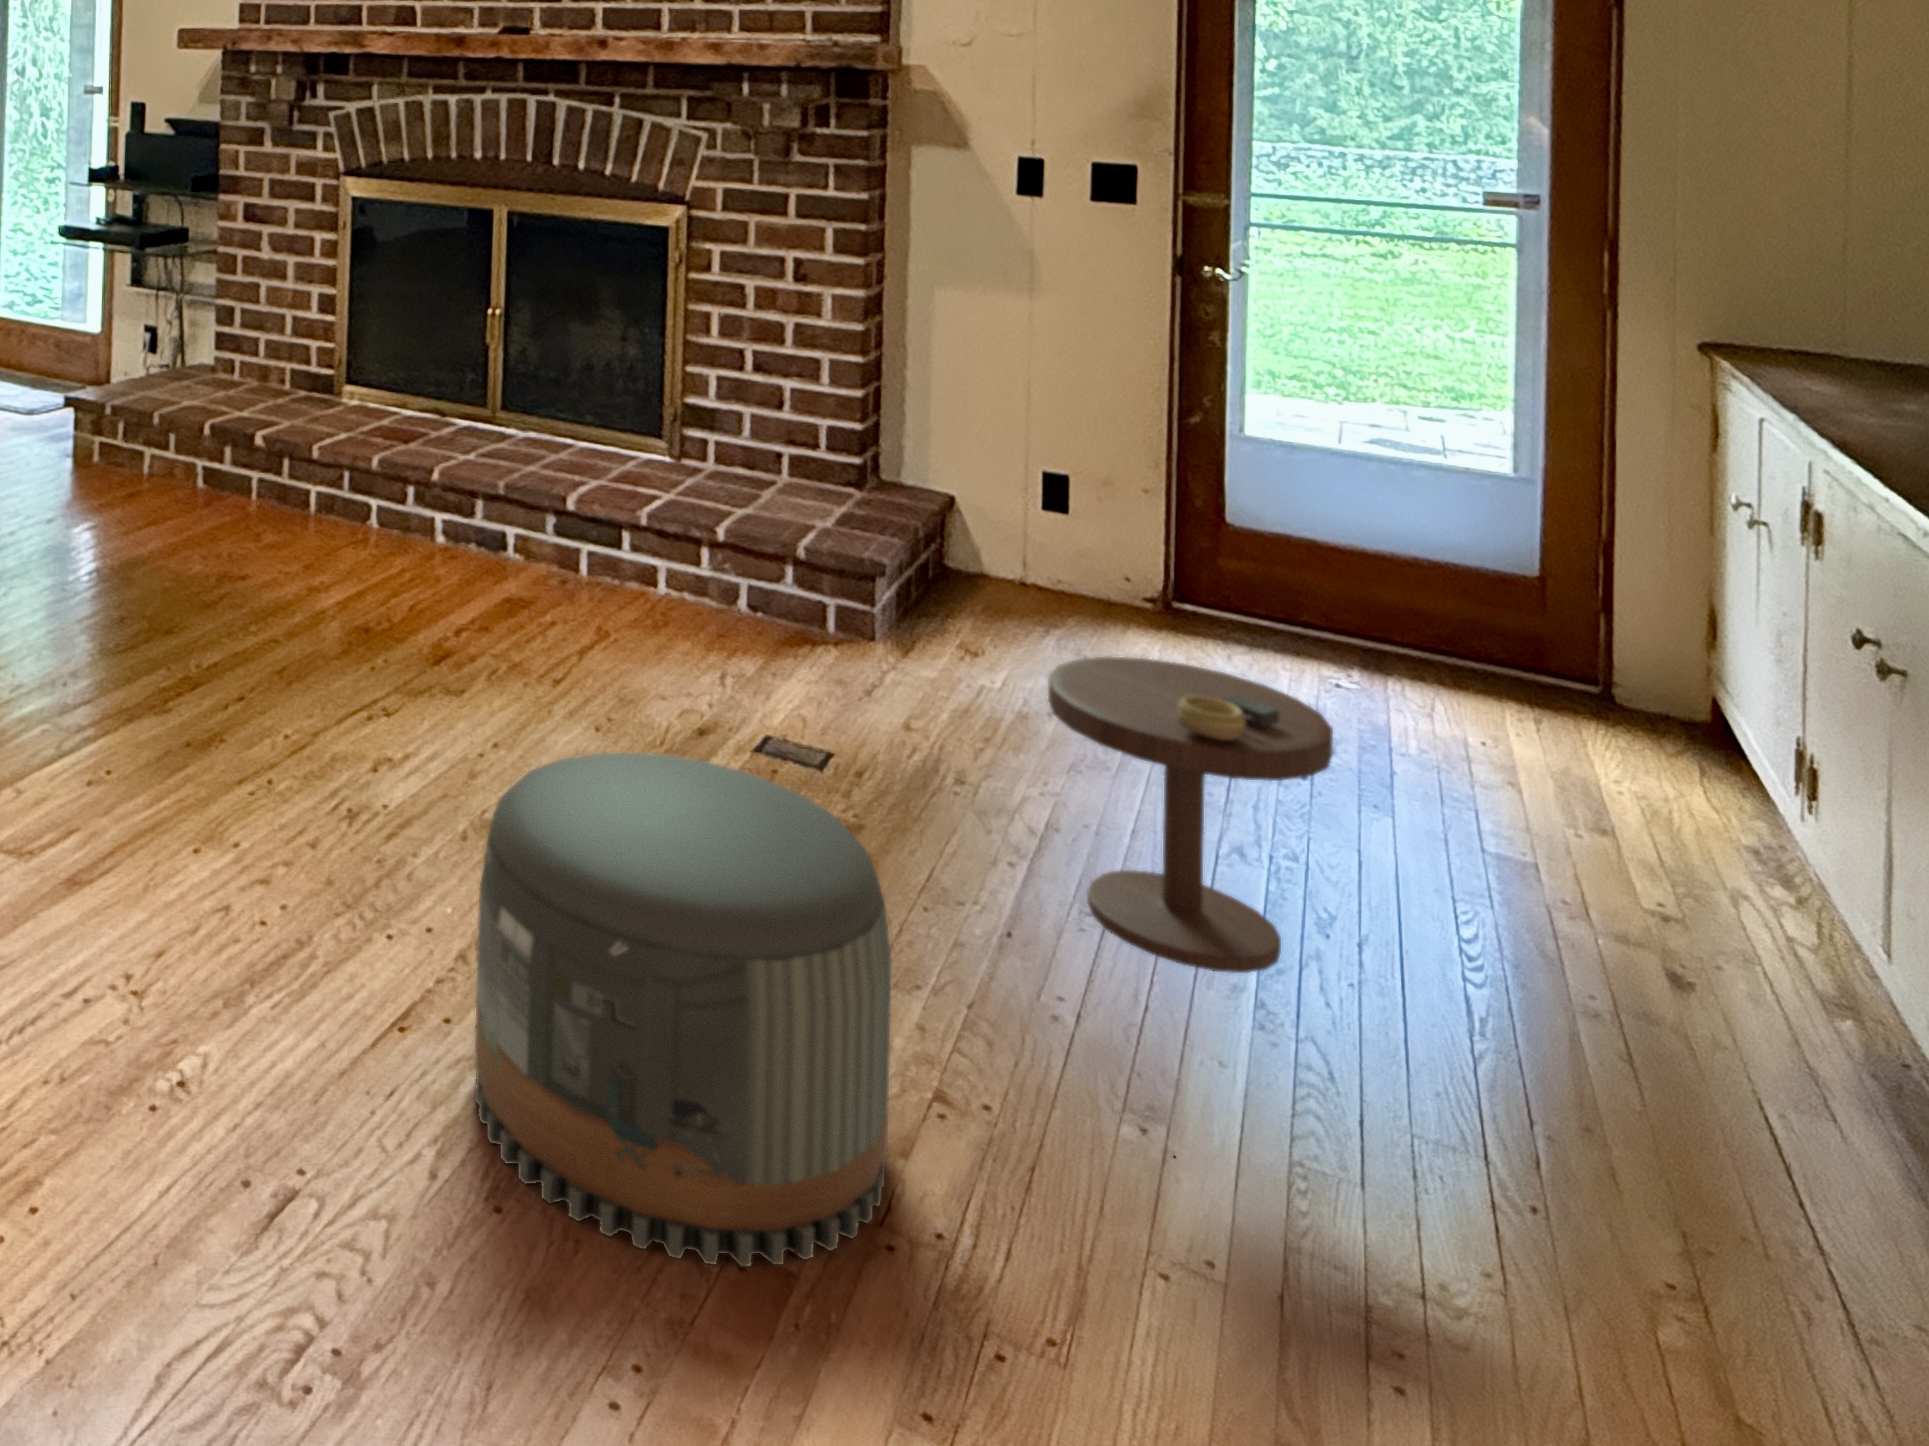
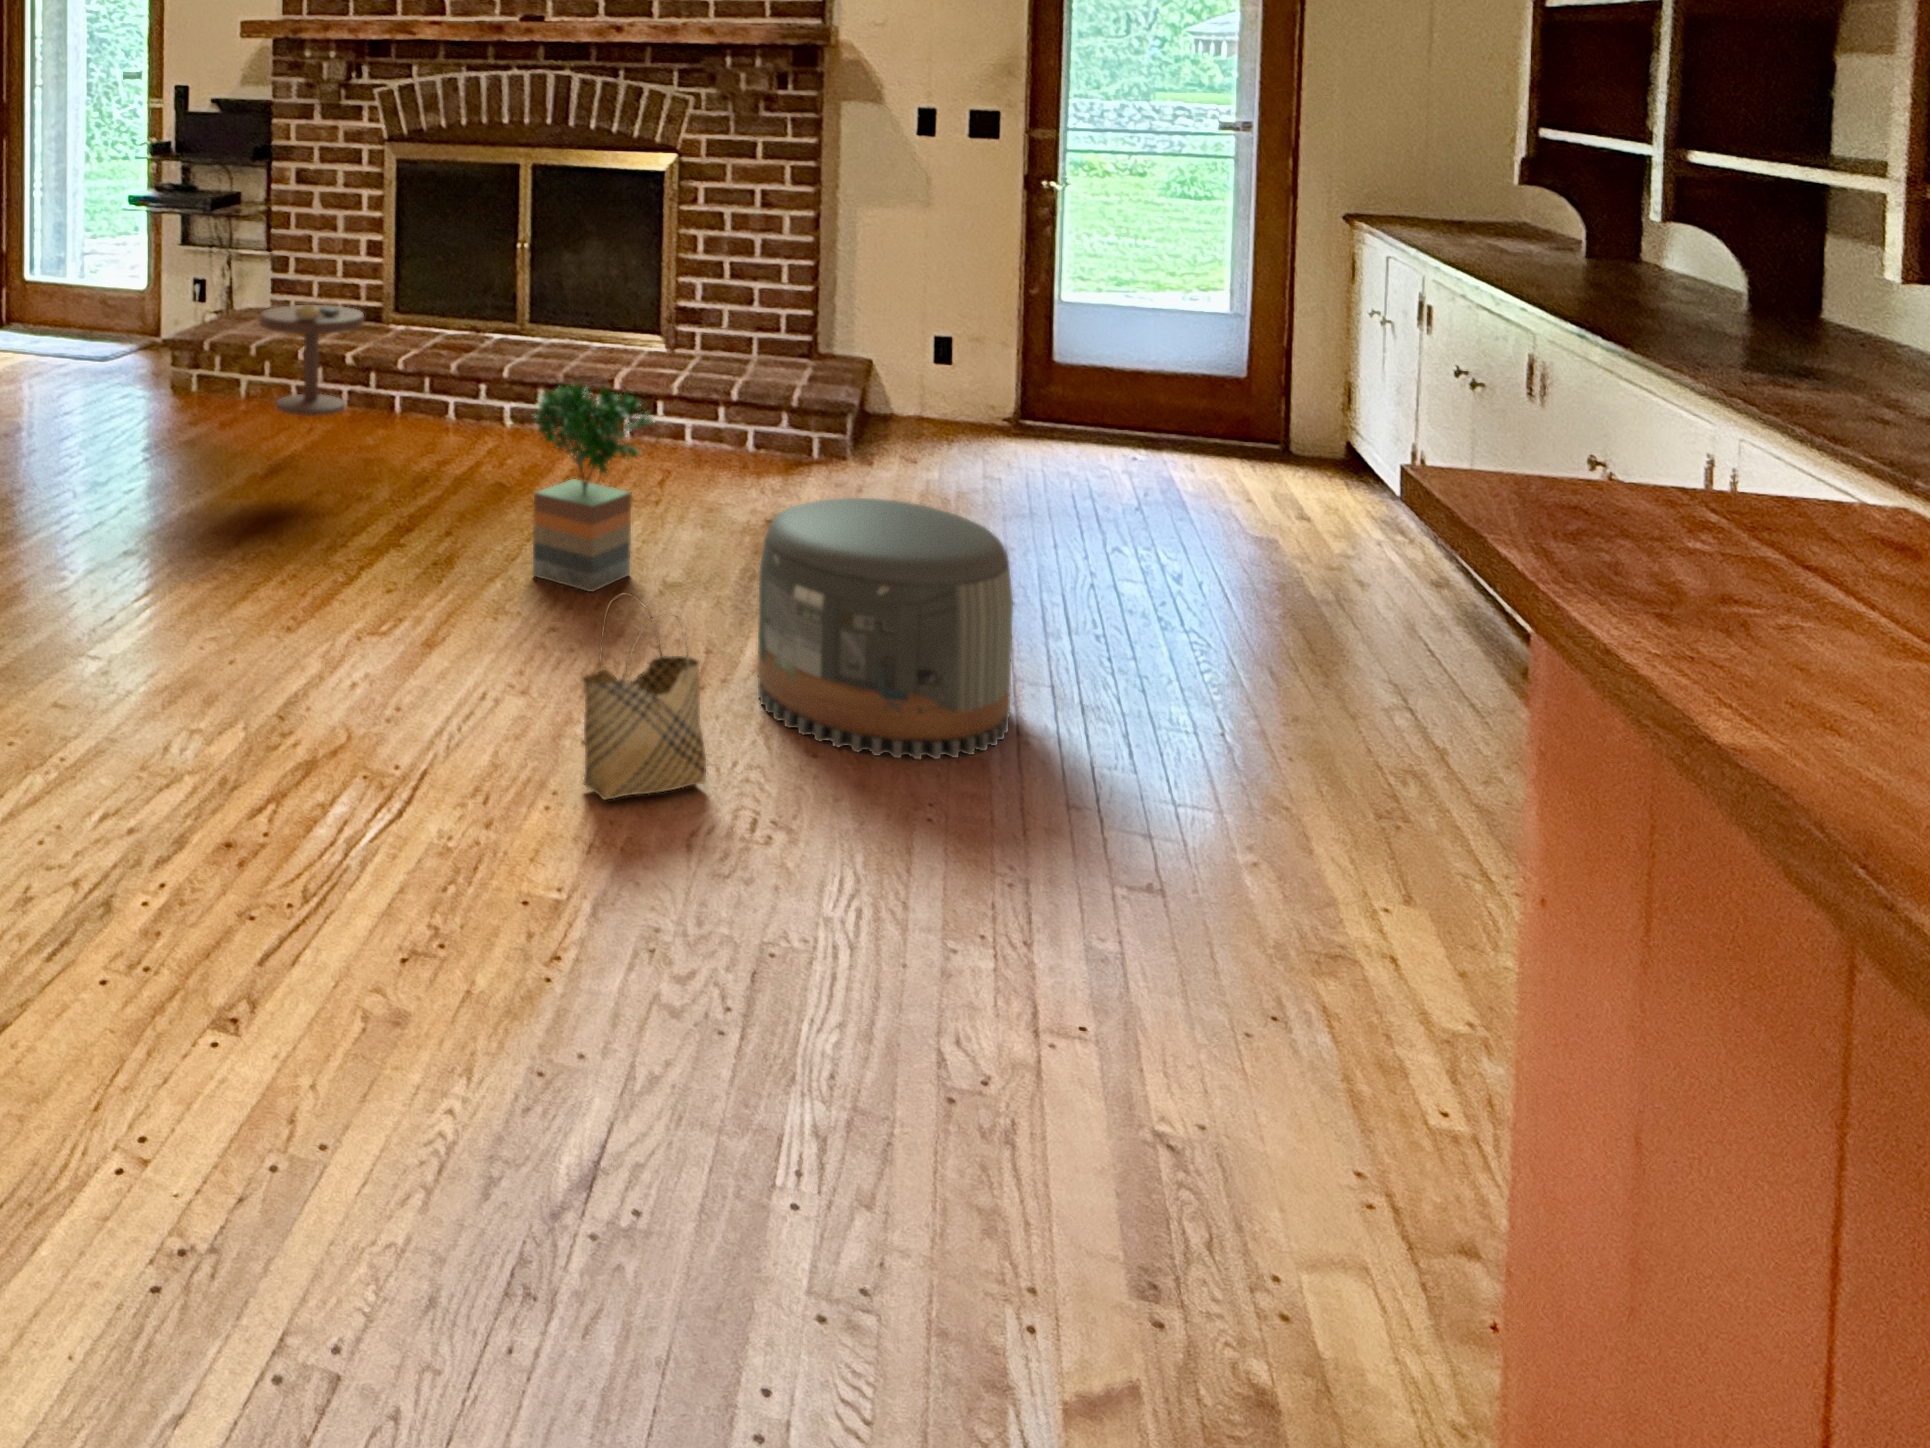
potted tree: none [288,513,476,824] -> present [533,384,654,592]
side table: present [1048,657,1333,973] -> present [260,305,364,416]
woven basket: none [63,896,282,1258] -> present [583,593,706,800]

